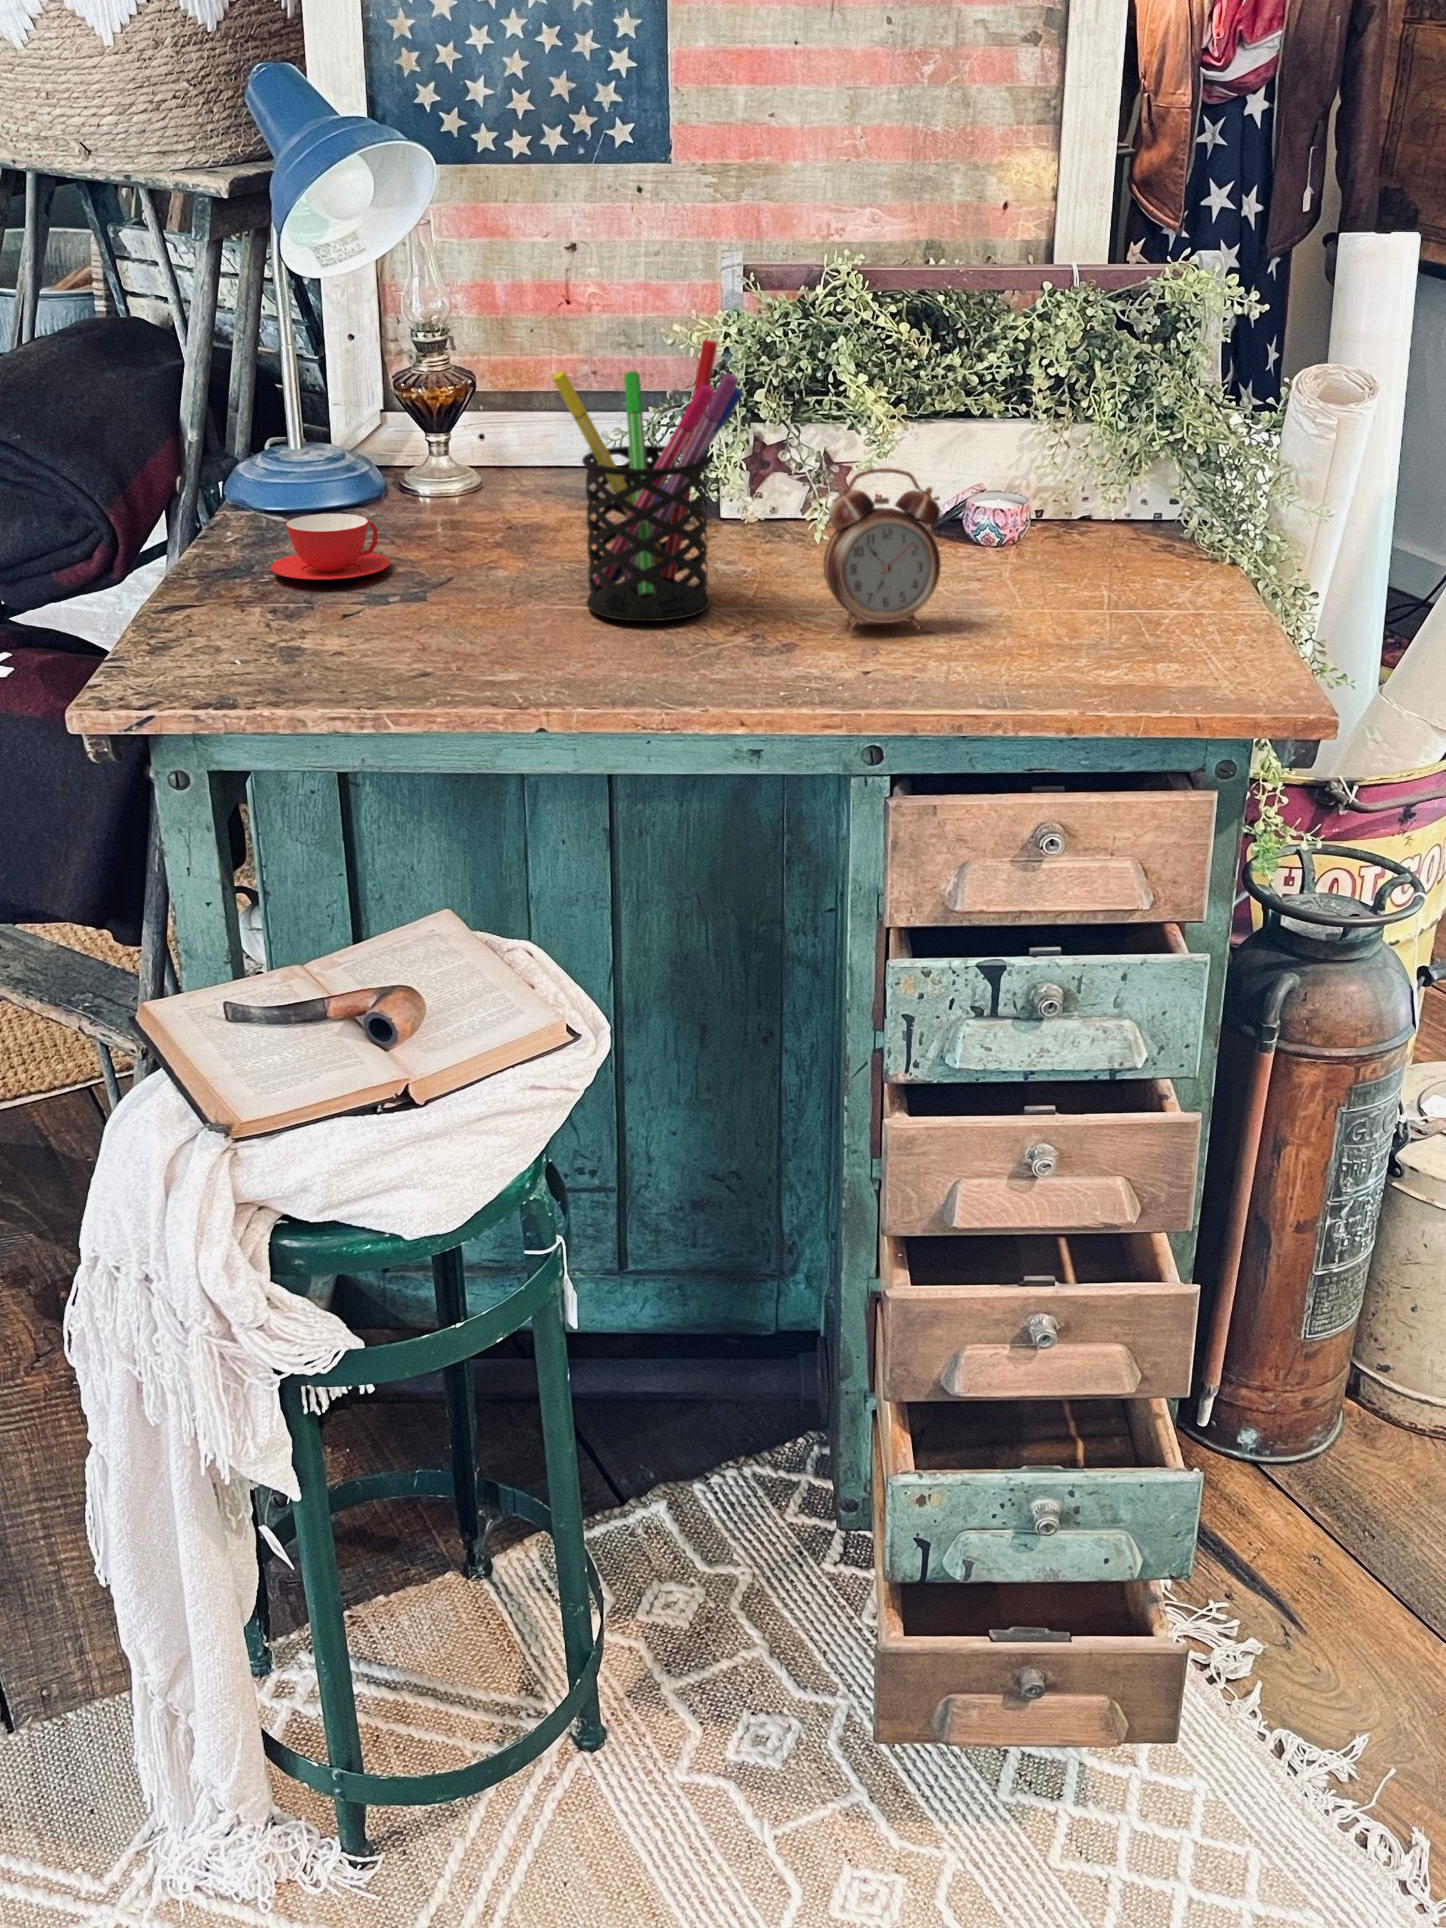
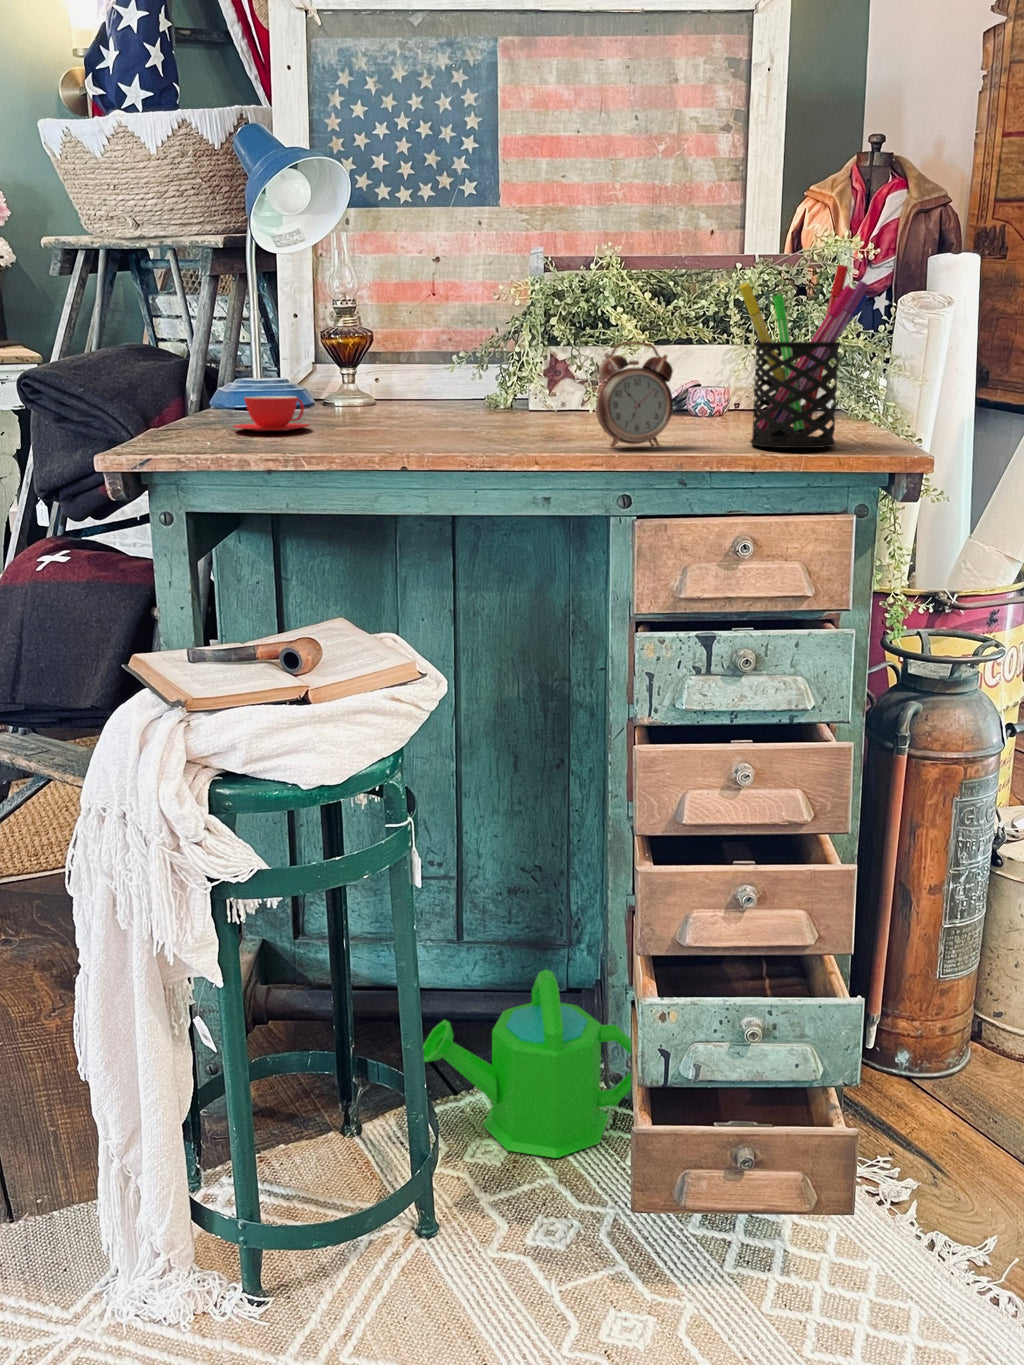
pen holder: present [552,340,743,621] -> present [739,265,868,448]
watering can: none [574,1356,893,1614] -> present [423,970,632,1158]

